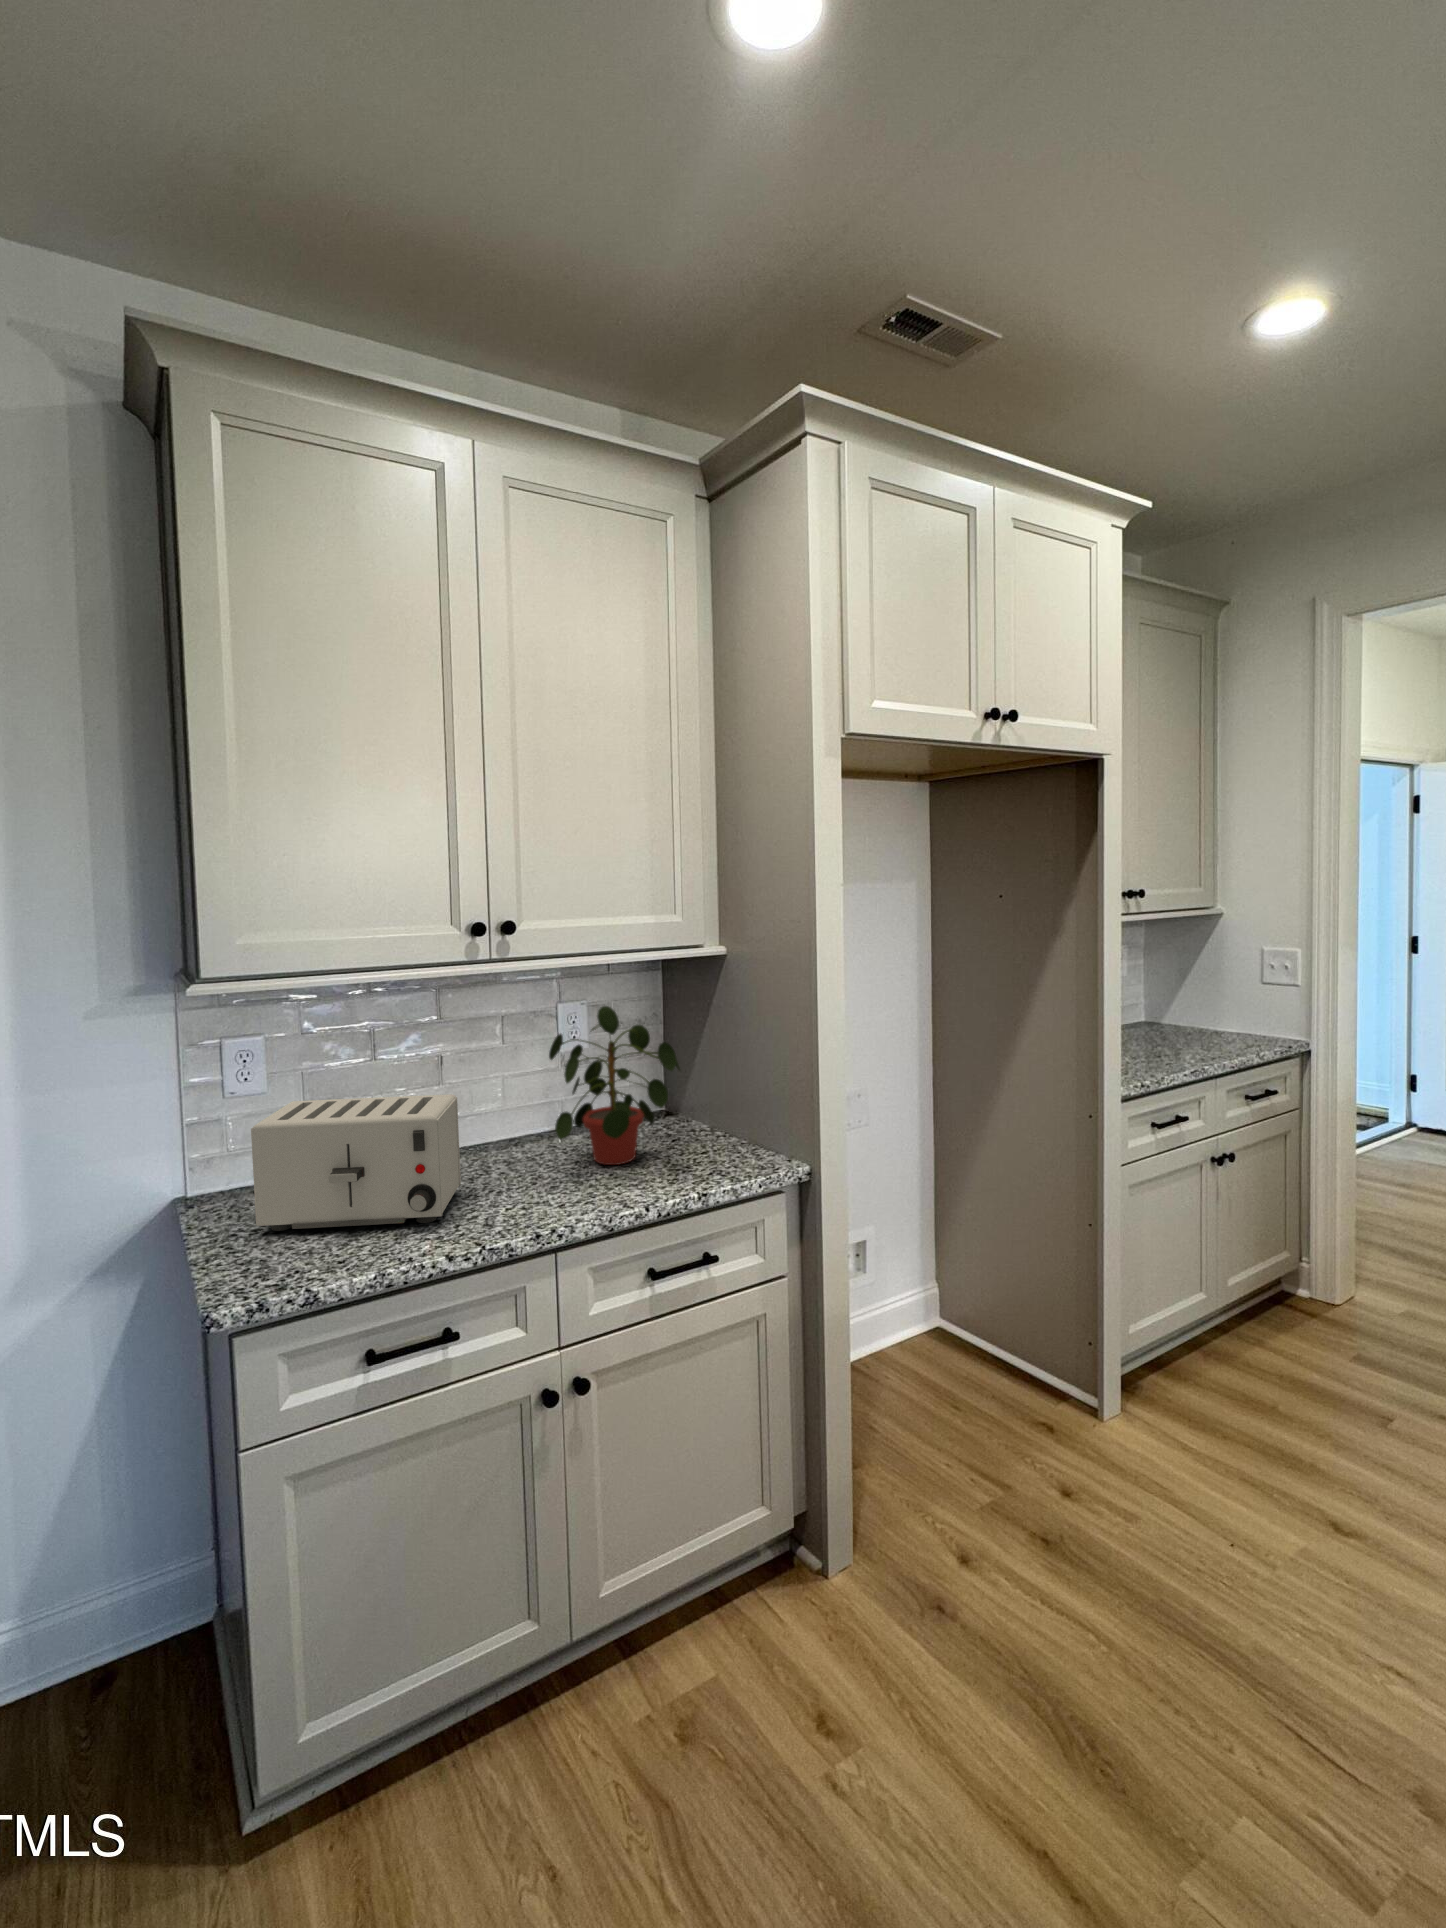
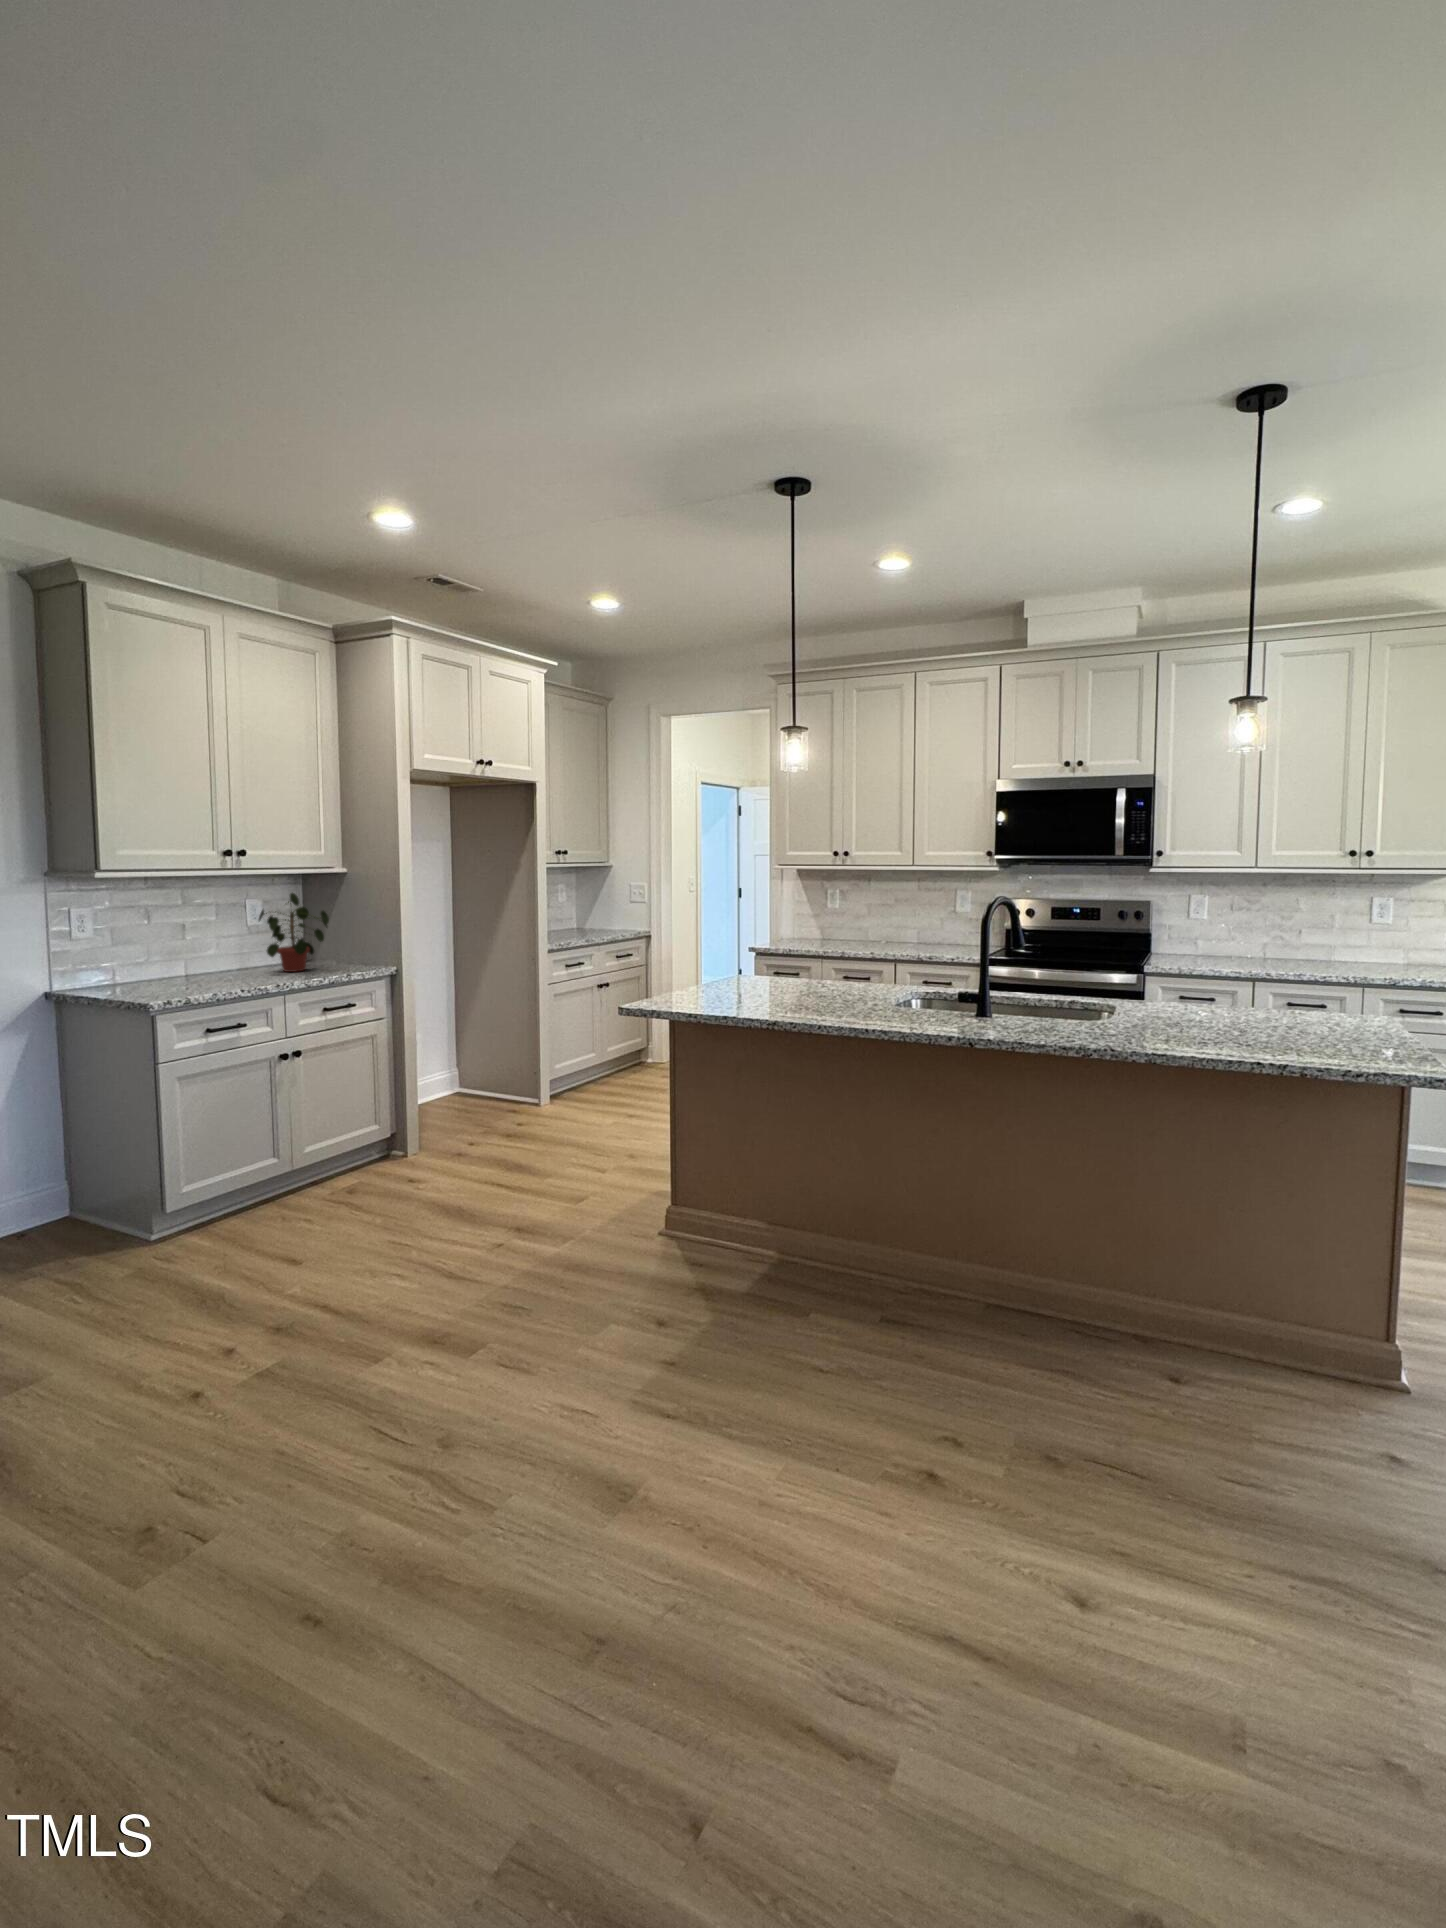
toaster: present [251,1094,461,1231] -> none [124,933,225,992]

